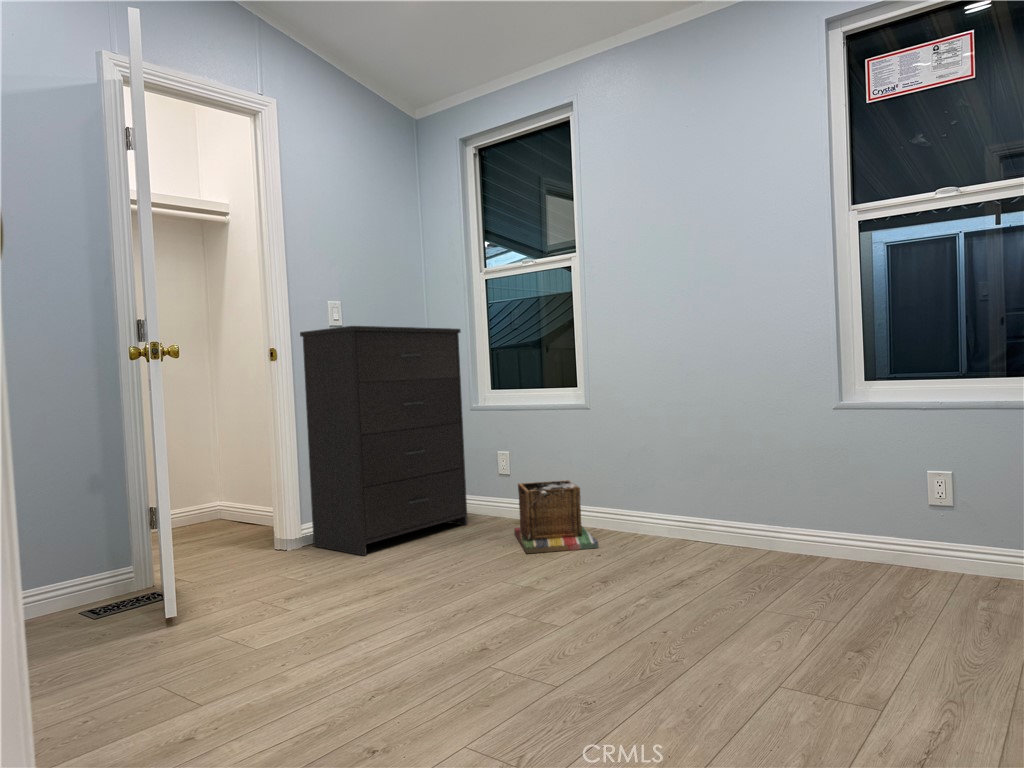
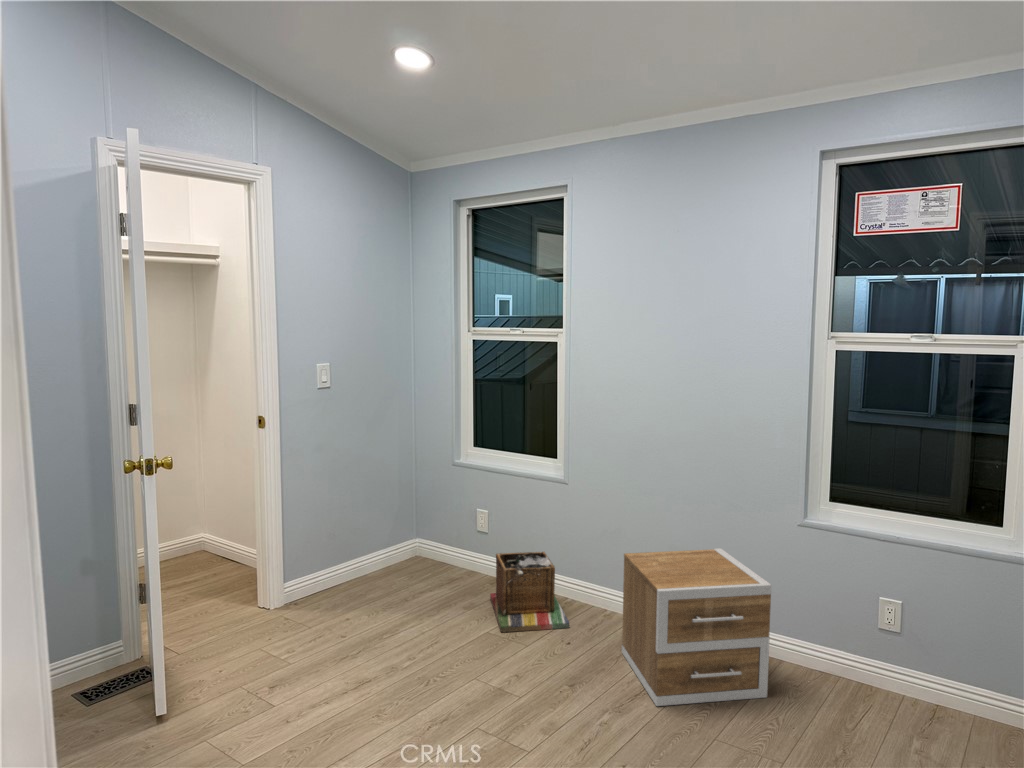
dresser: present [300,326,468,556] -> none [290,390,447,624]
nightstand: none [650,446,813,592] -> present [622,548,771,706]

